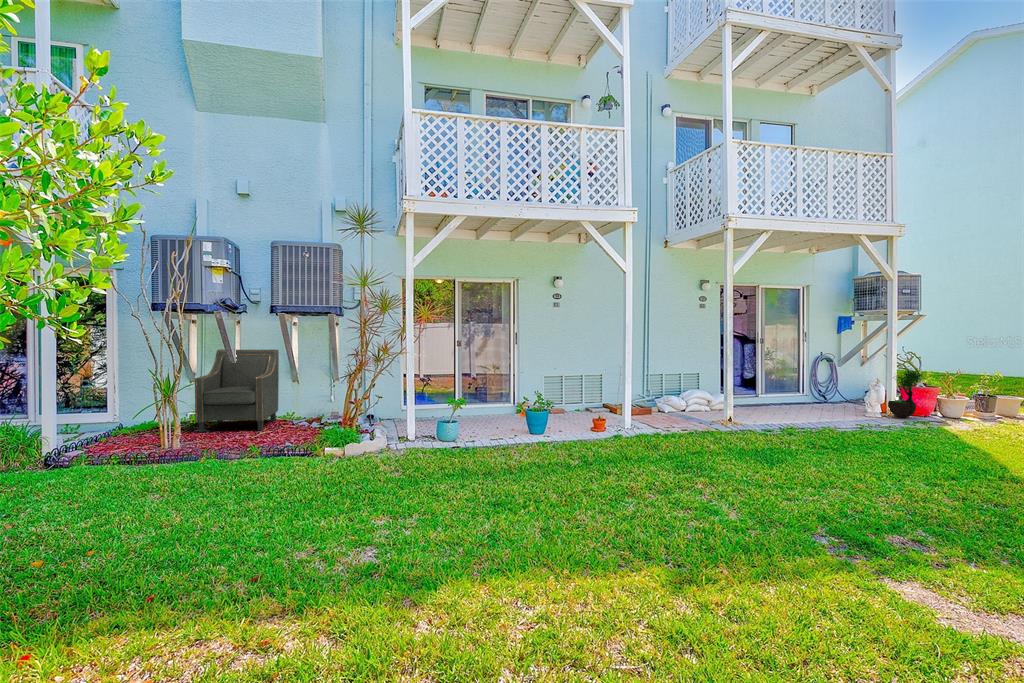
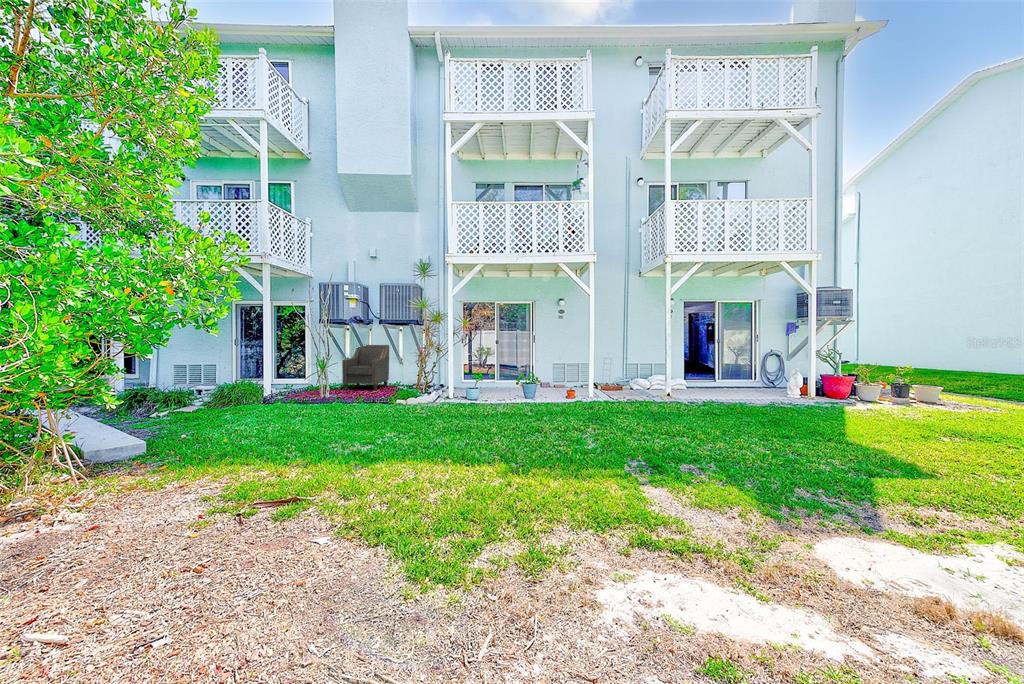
potted tree: present [888,368,923,418] -> none [805,358,834,398]

